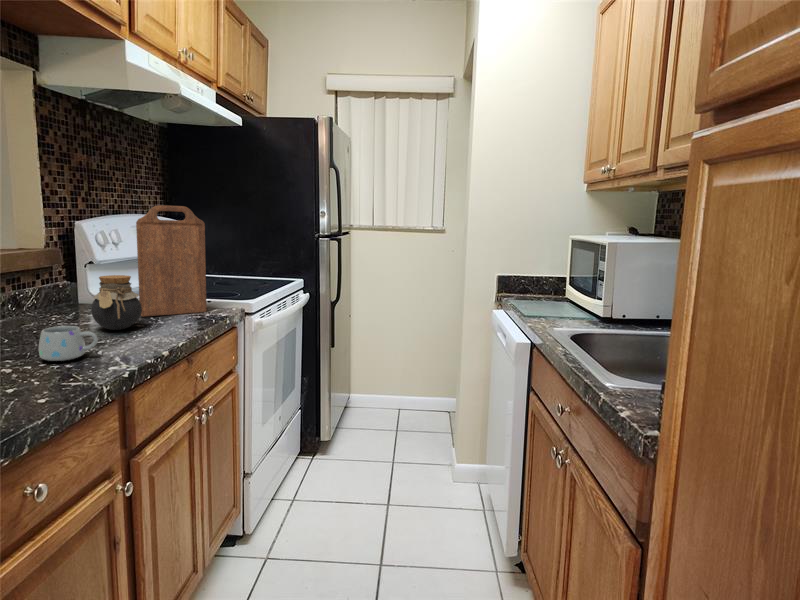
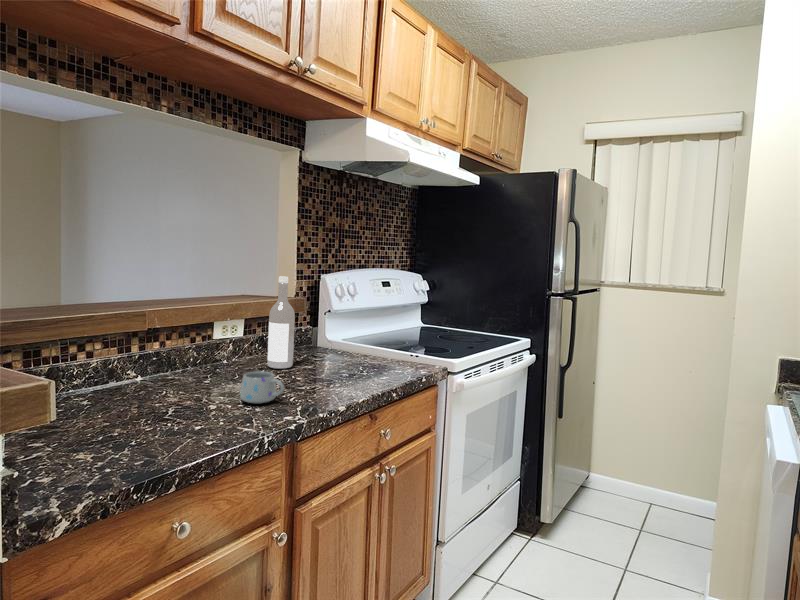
cutting board: present [136,205,207,317] -> none [349,263,413,368]
wine bottle: none [34,221,72,328] -> present [268,276,295,369]
jar: present [91,275,142,330] -> none [301,327,343,378]

